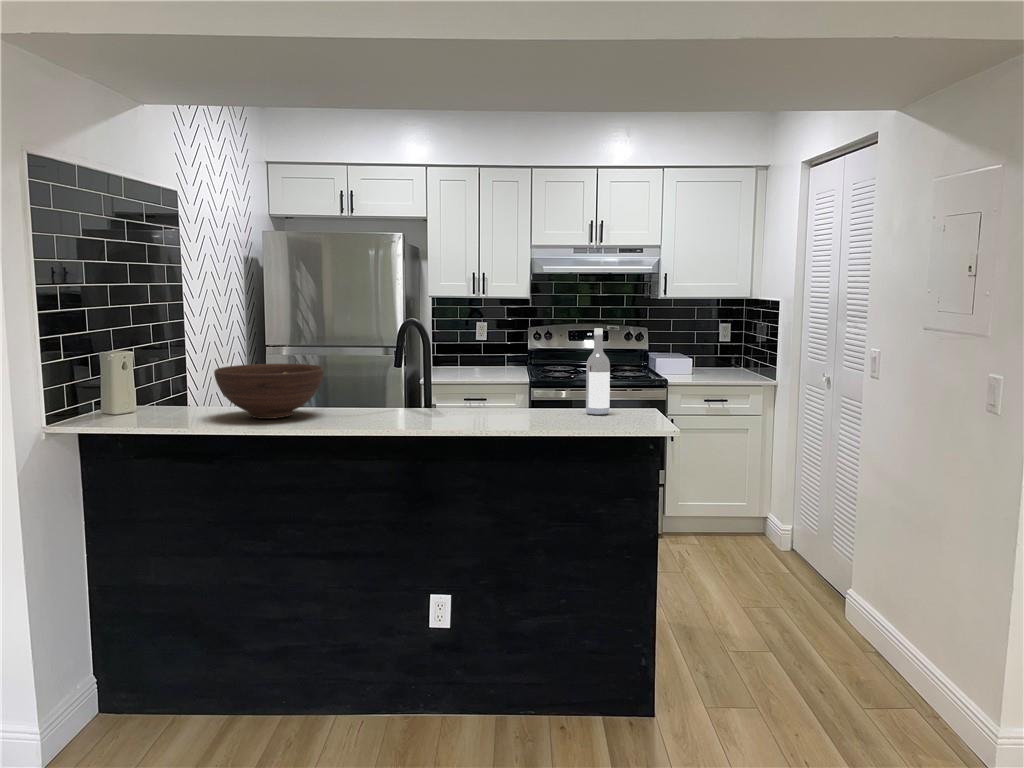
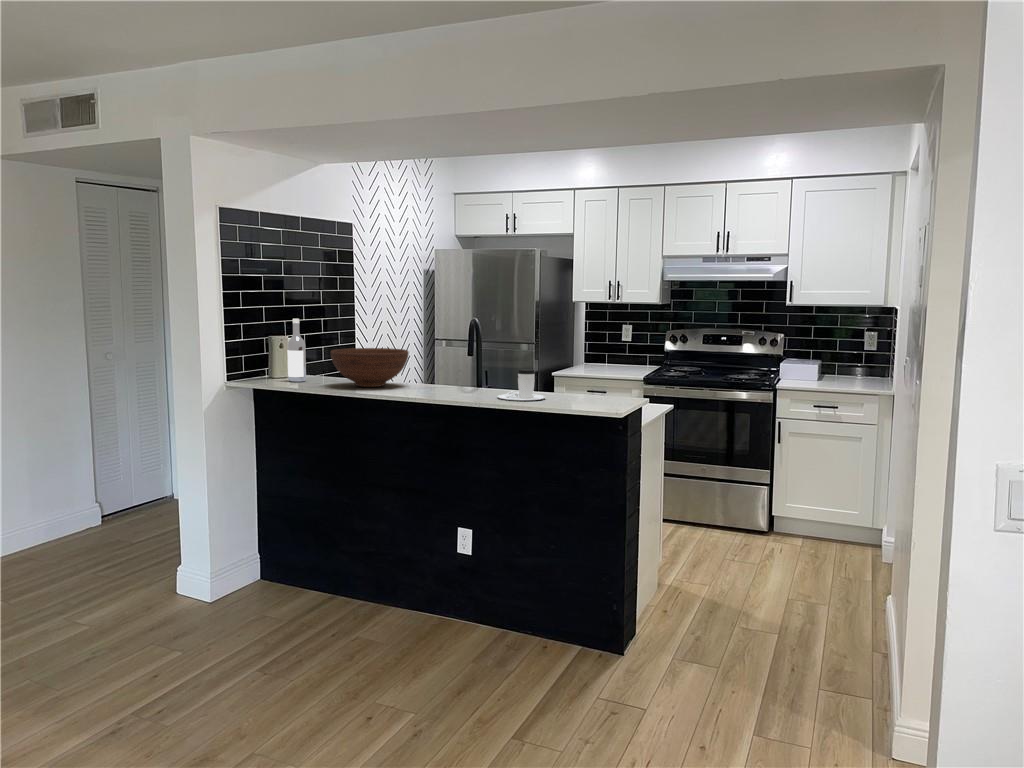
wine bottle: present [586,328,610,415] -> present [288,319,306,382]
coffee cup: none [470,384,531,425] -> present [497,369,545,401]

